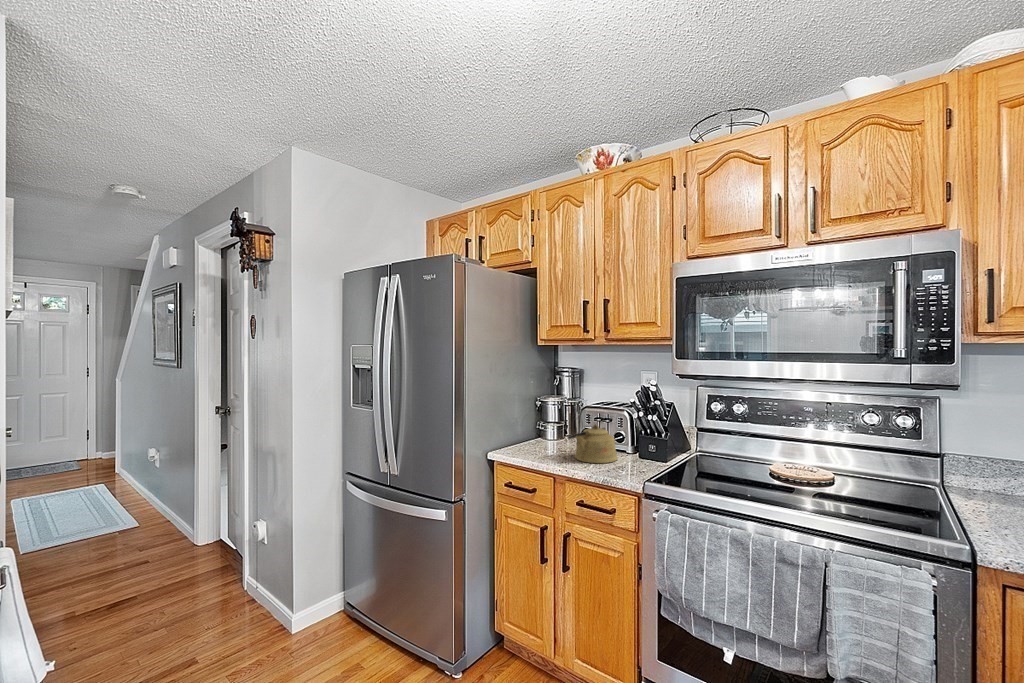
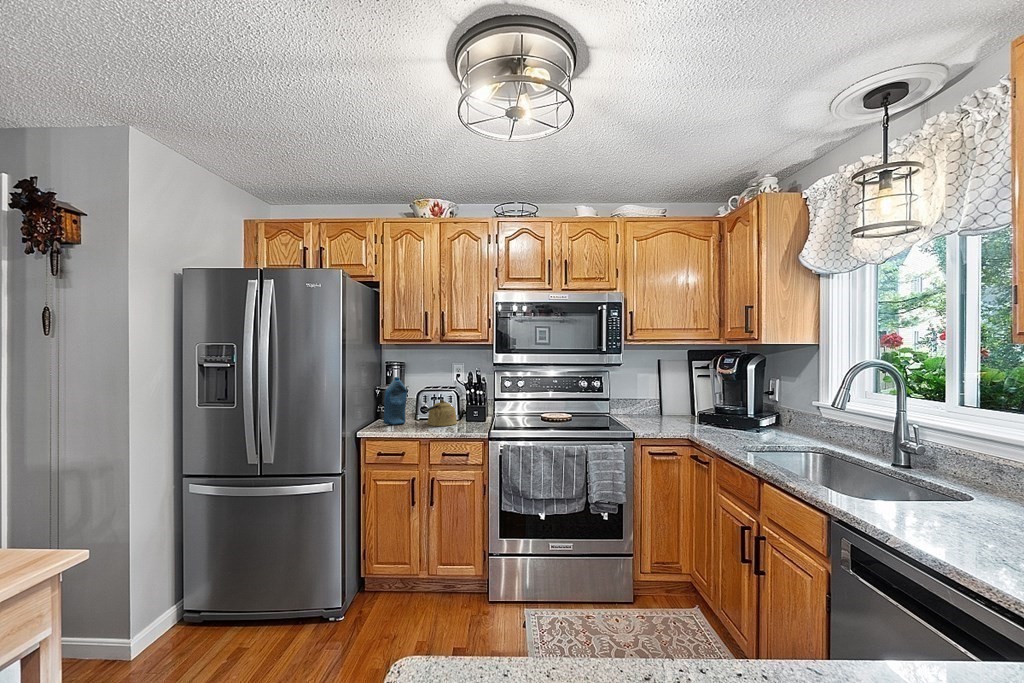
bottle: none [522,388,554,451] -> present [383,377,407,425]

